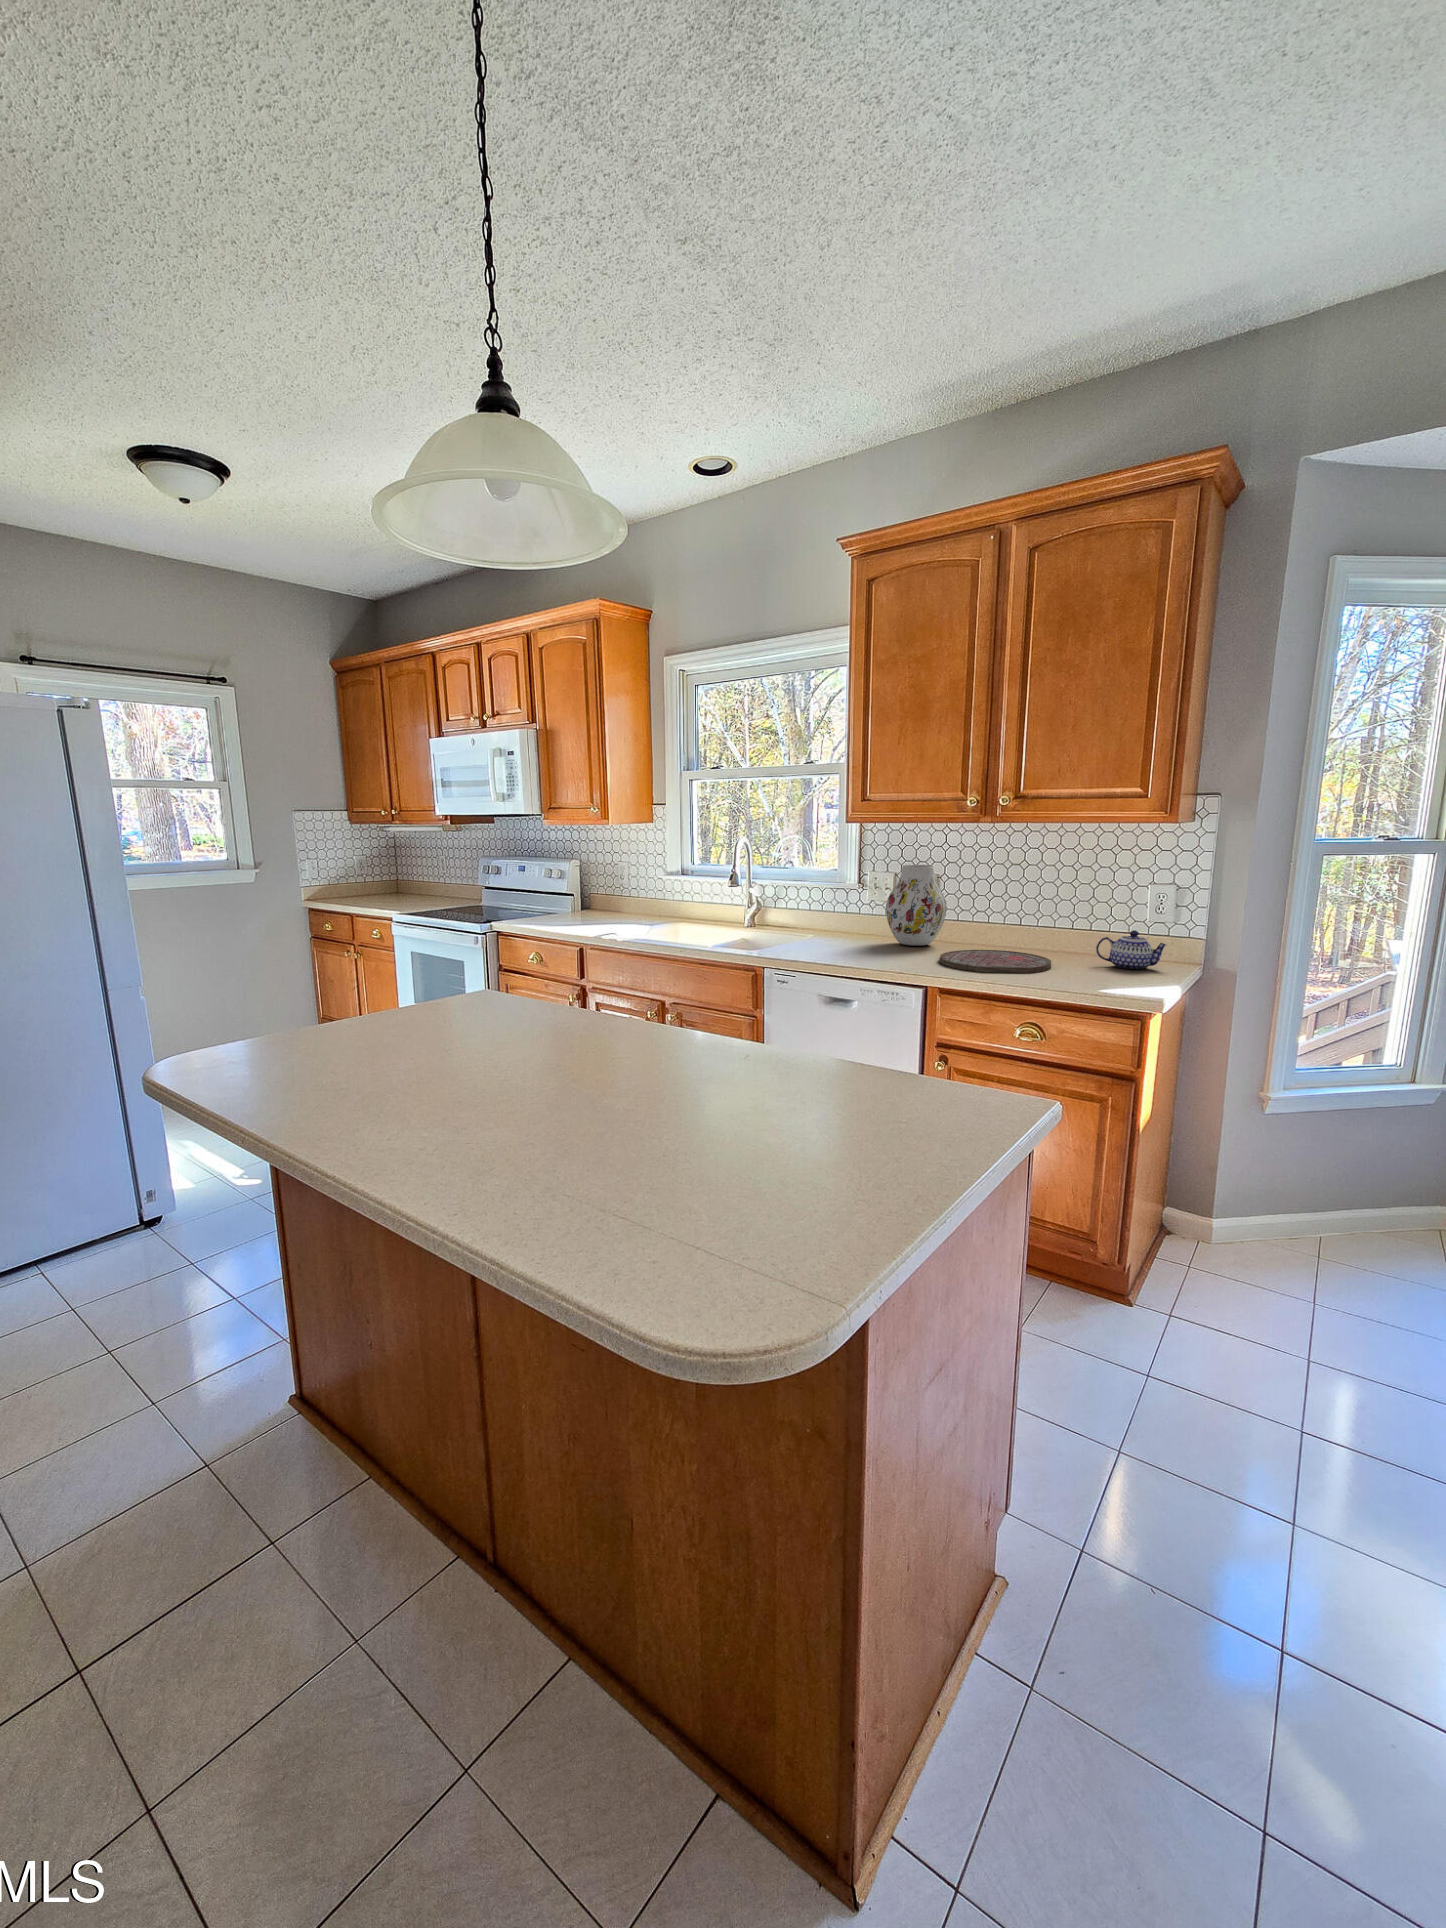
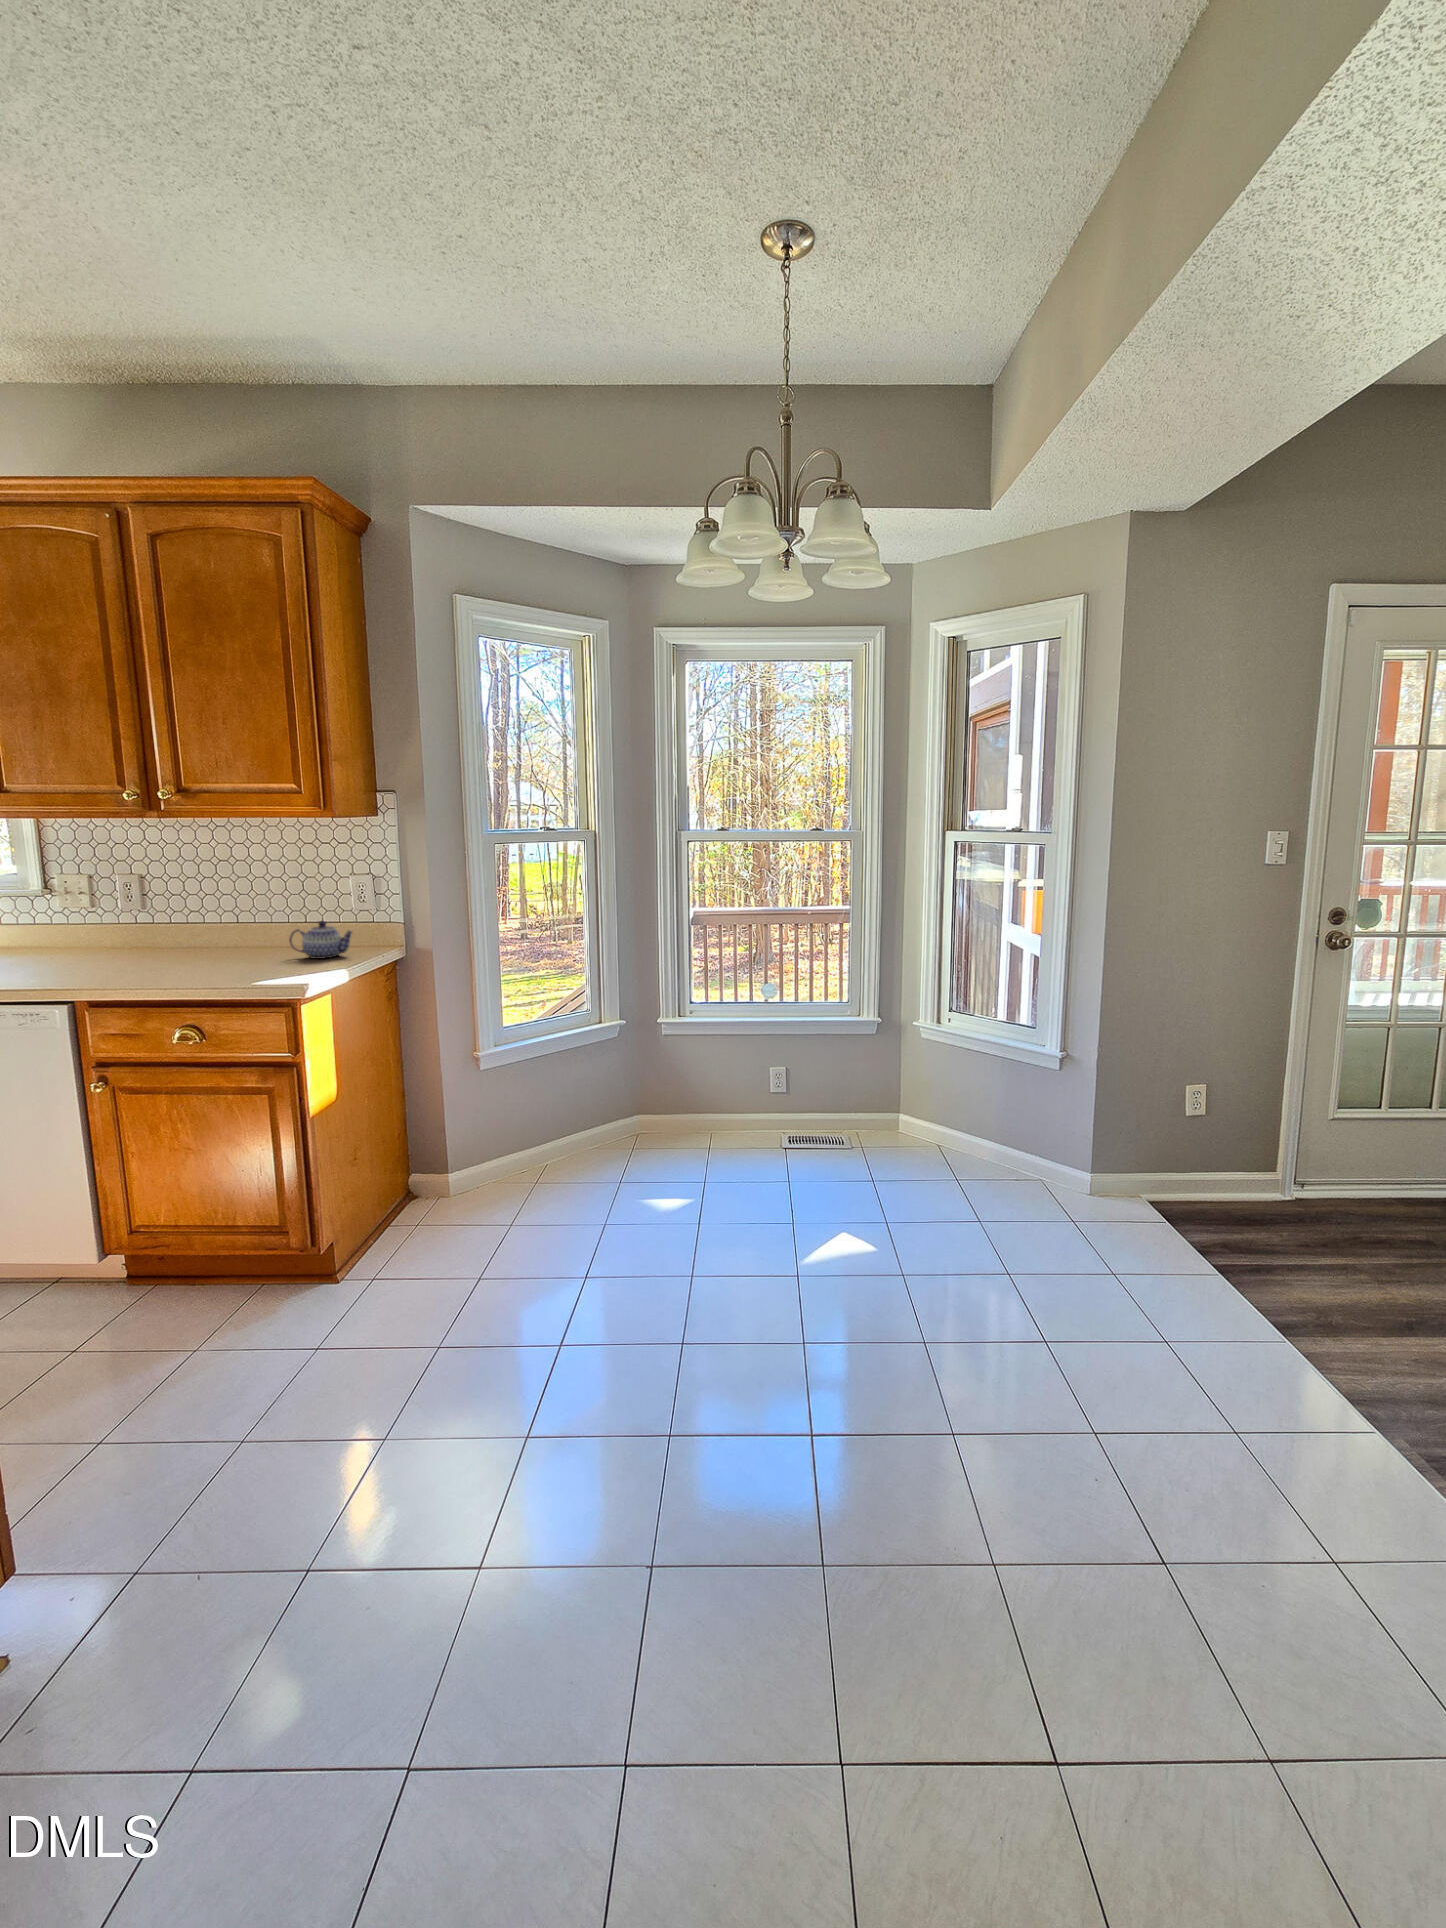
vase: present [886,865,947,946] -> none [66,865,147,956]
cutting board: present [940,950,1051,973] -> none [107,952,241,979]

